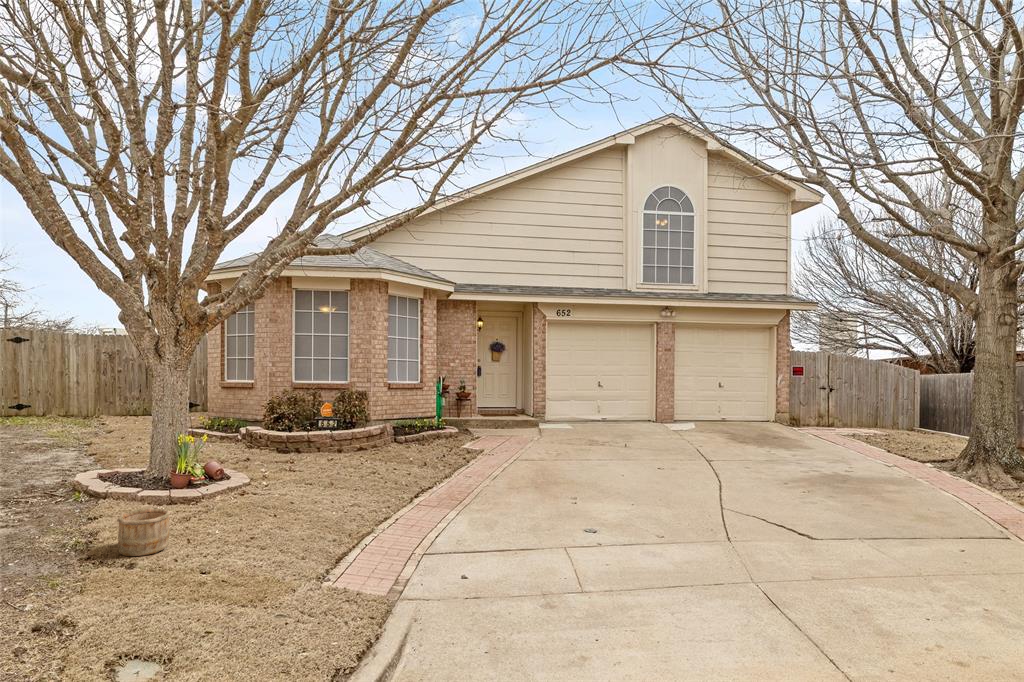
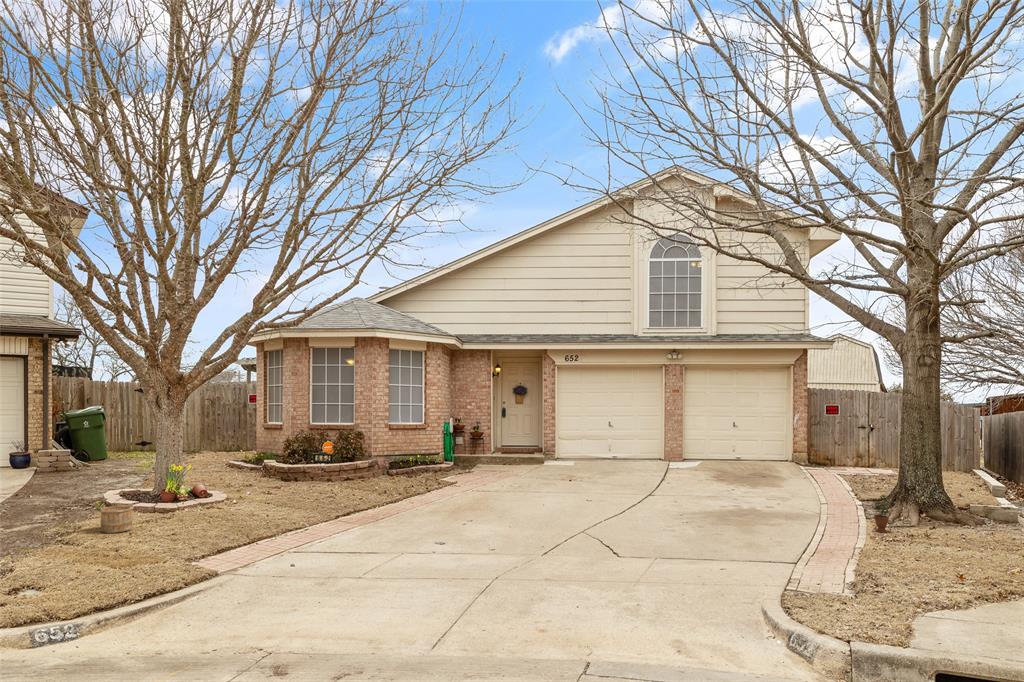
potted plant: none [979,452,1000,491] -> present [872,495,889,533]

